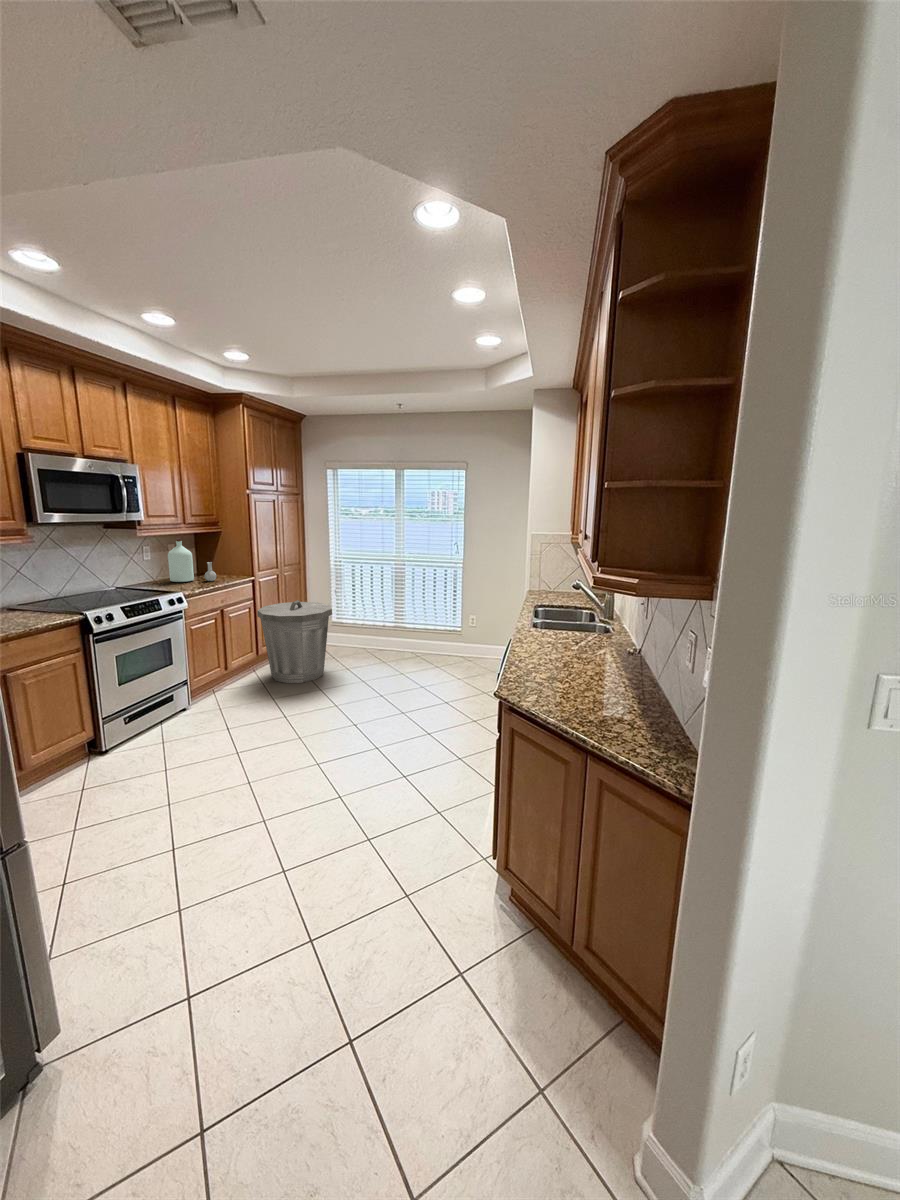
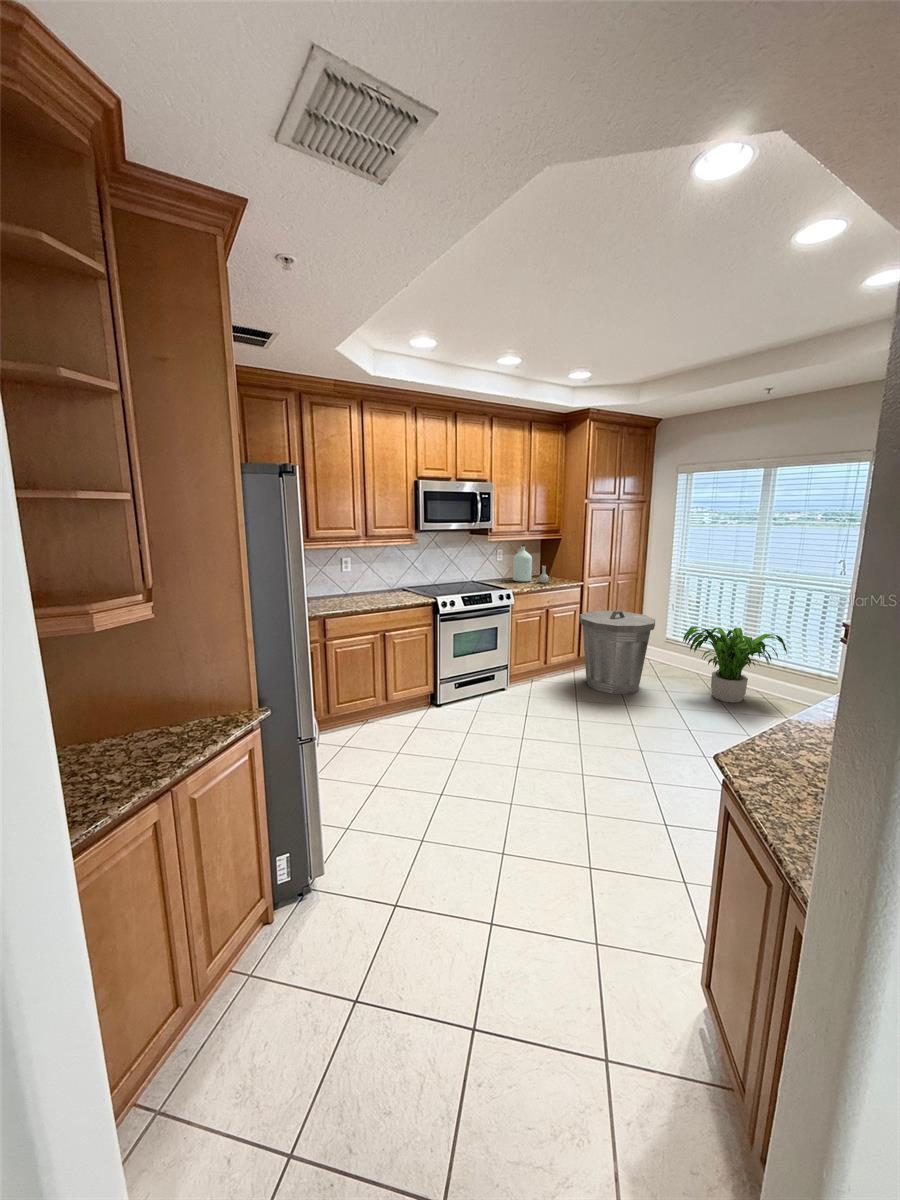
potted plant: none [356,603,429,665] -> present [683,626,787,703]

